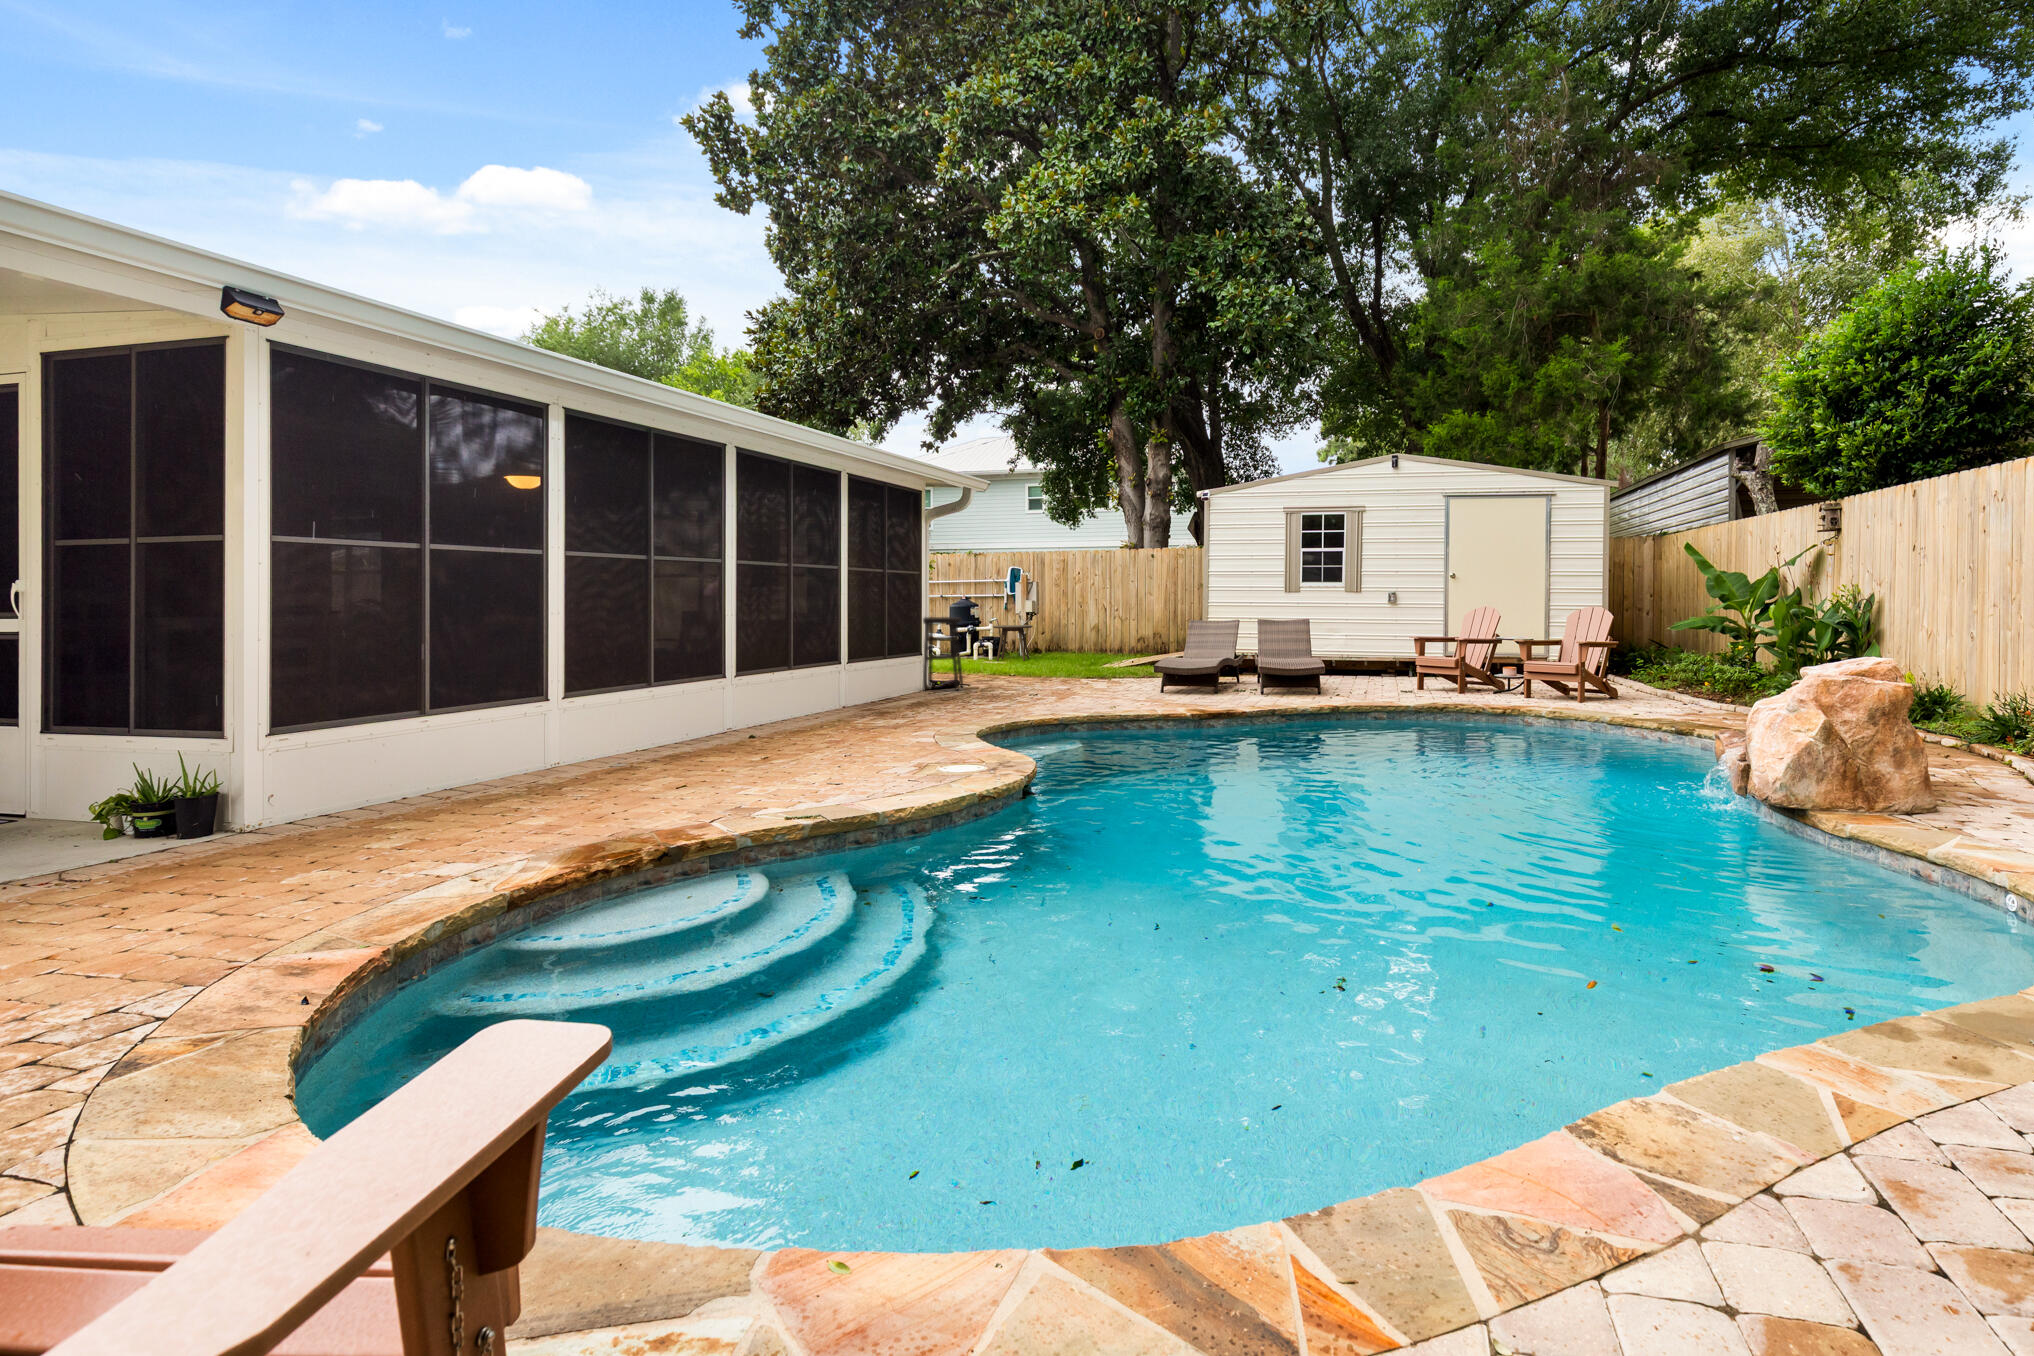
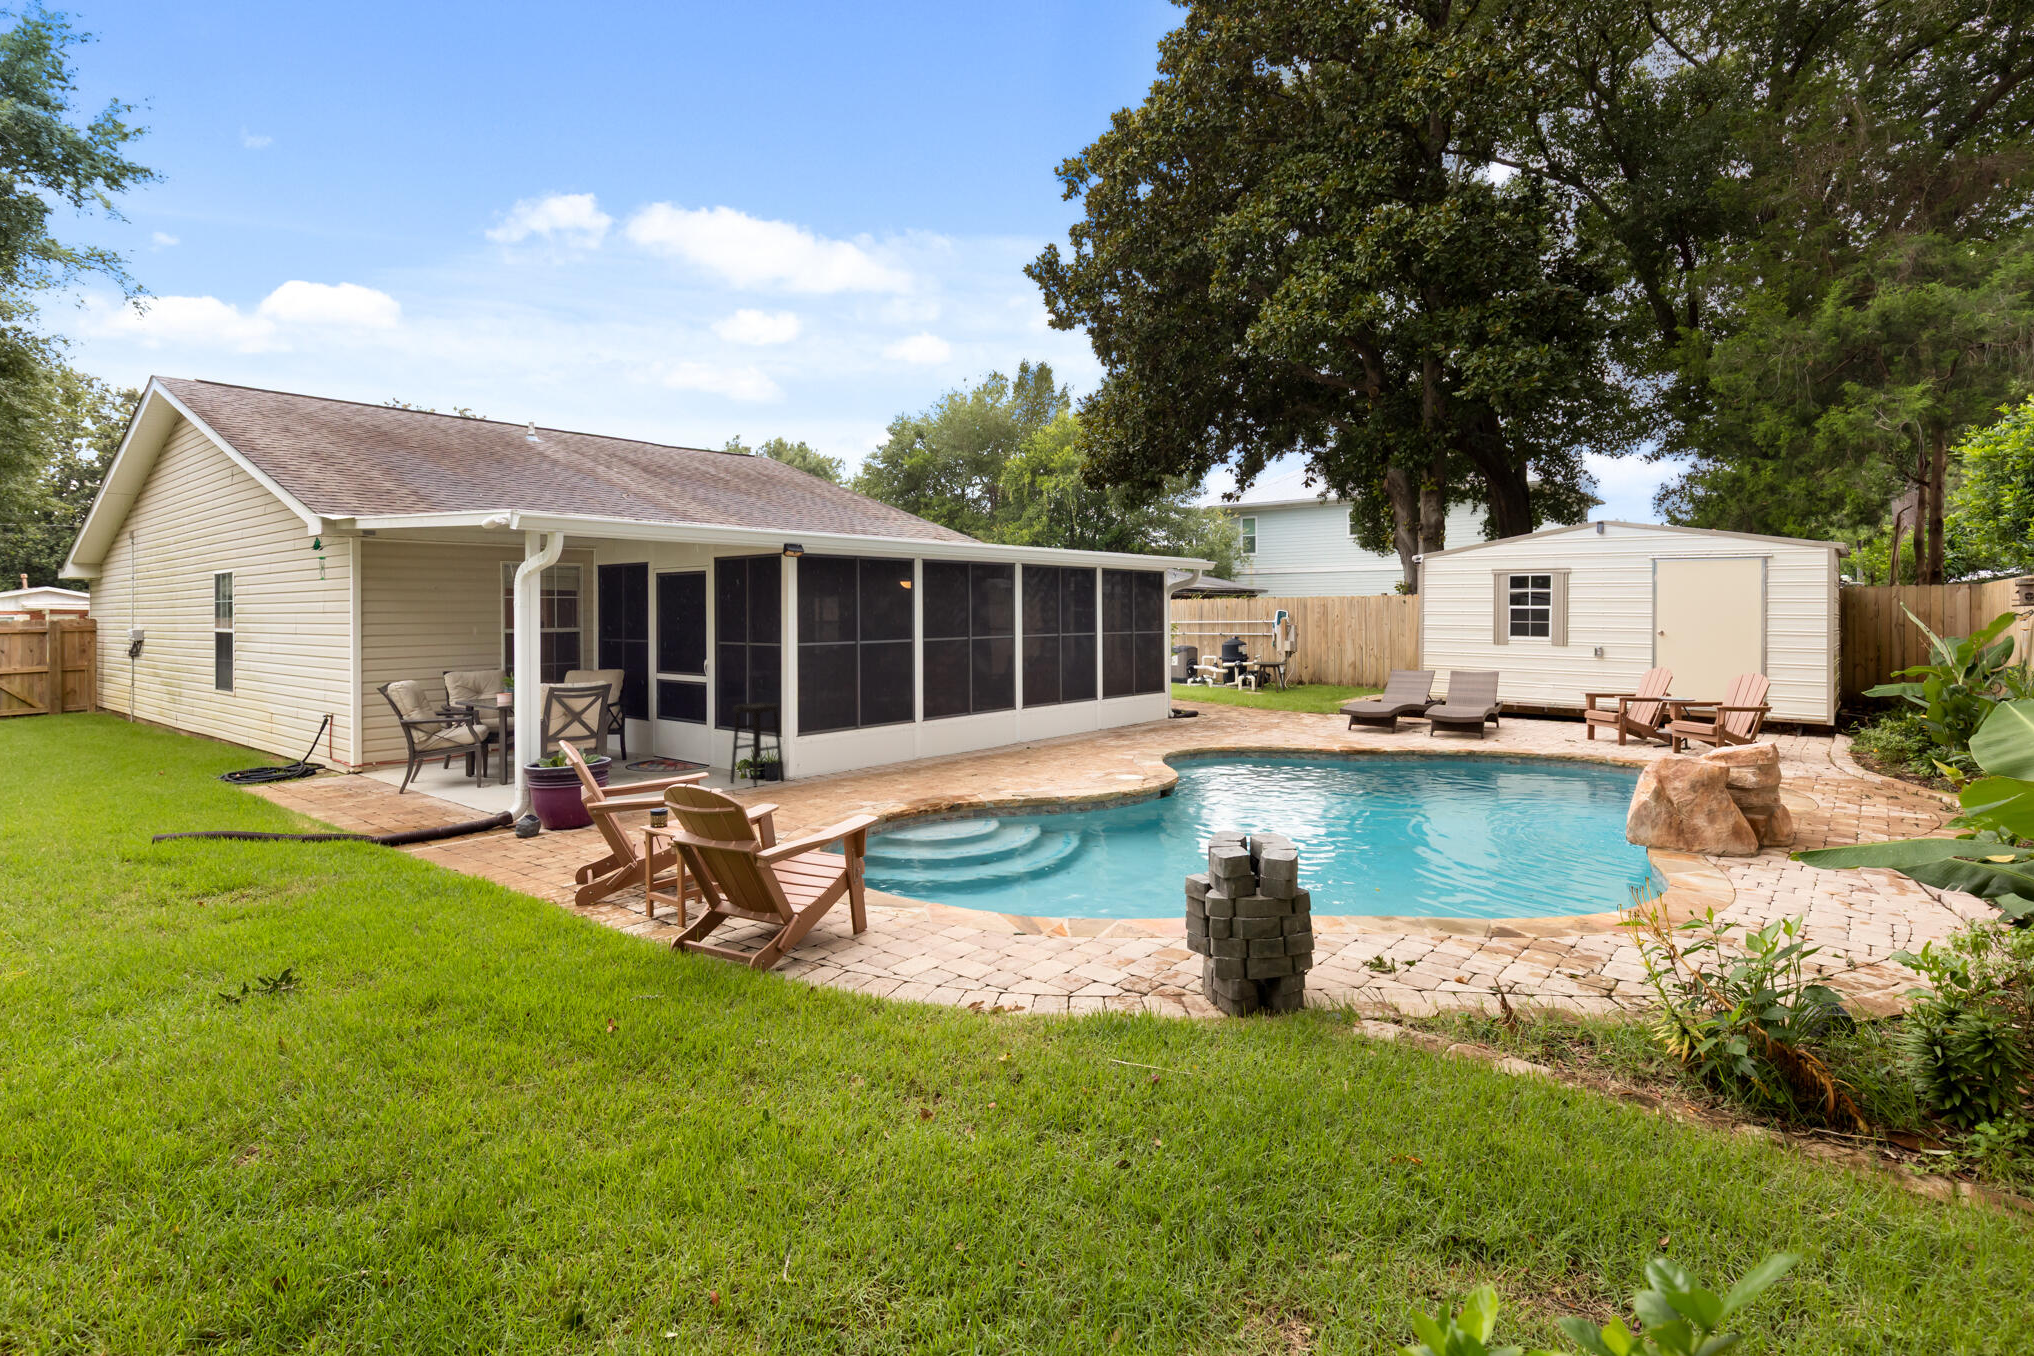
stool: present [923,617,963,691] -> present [730,702,784,786]

